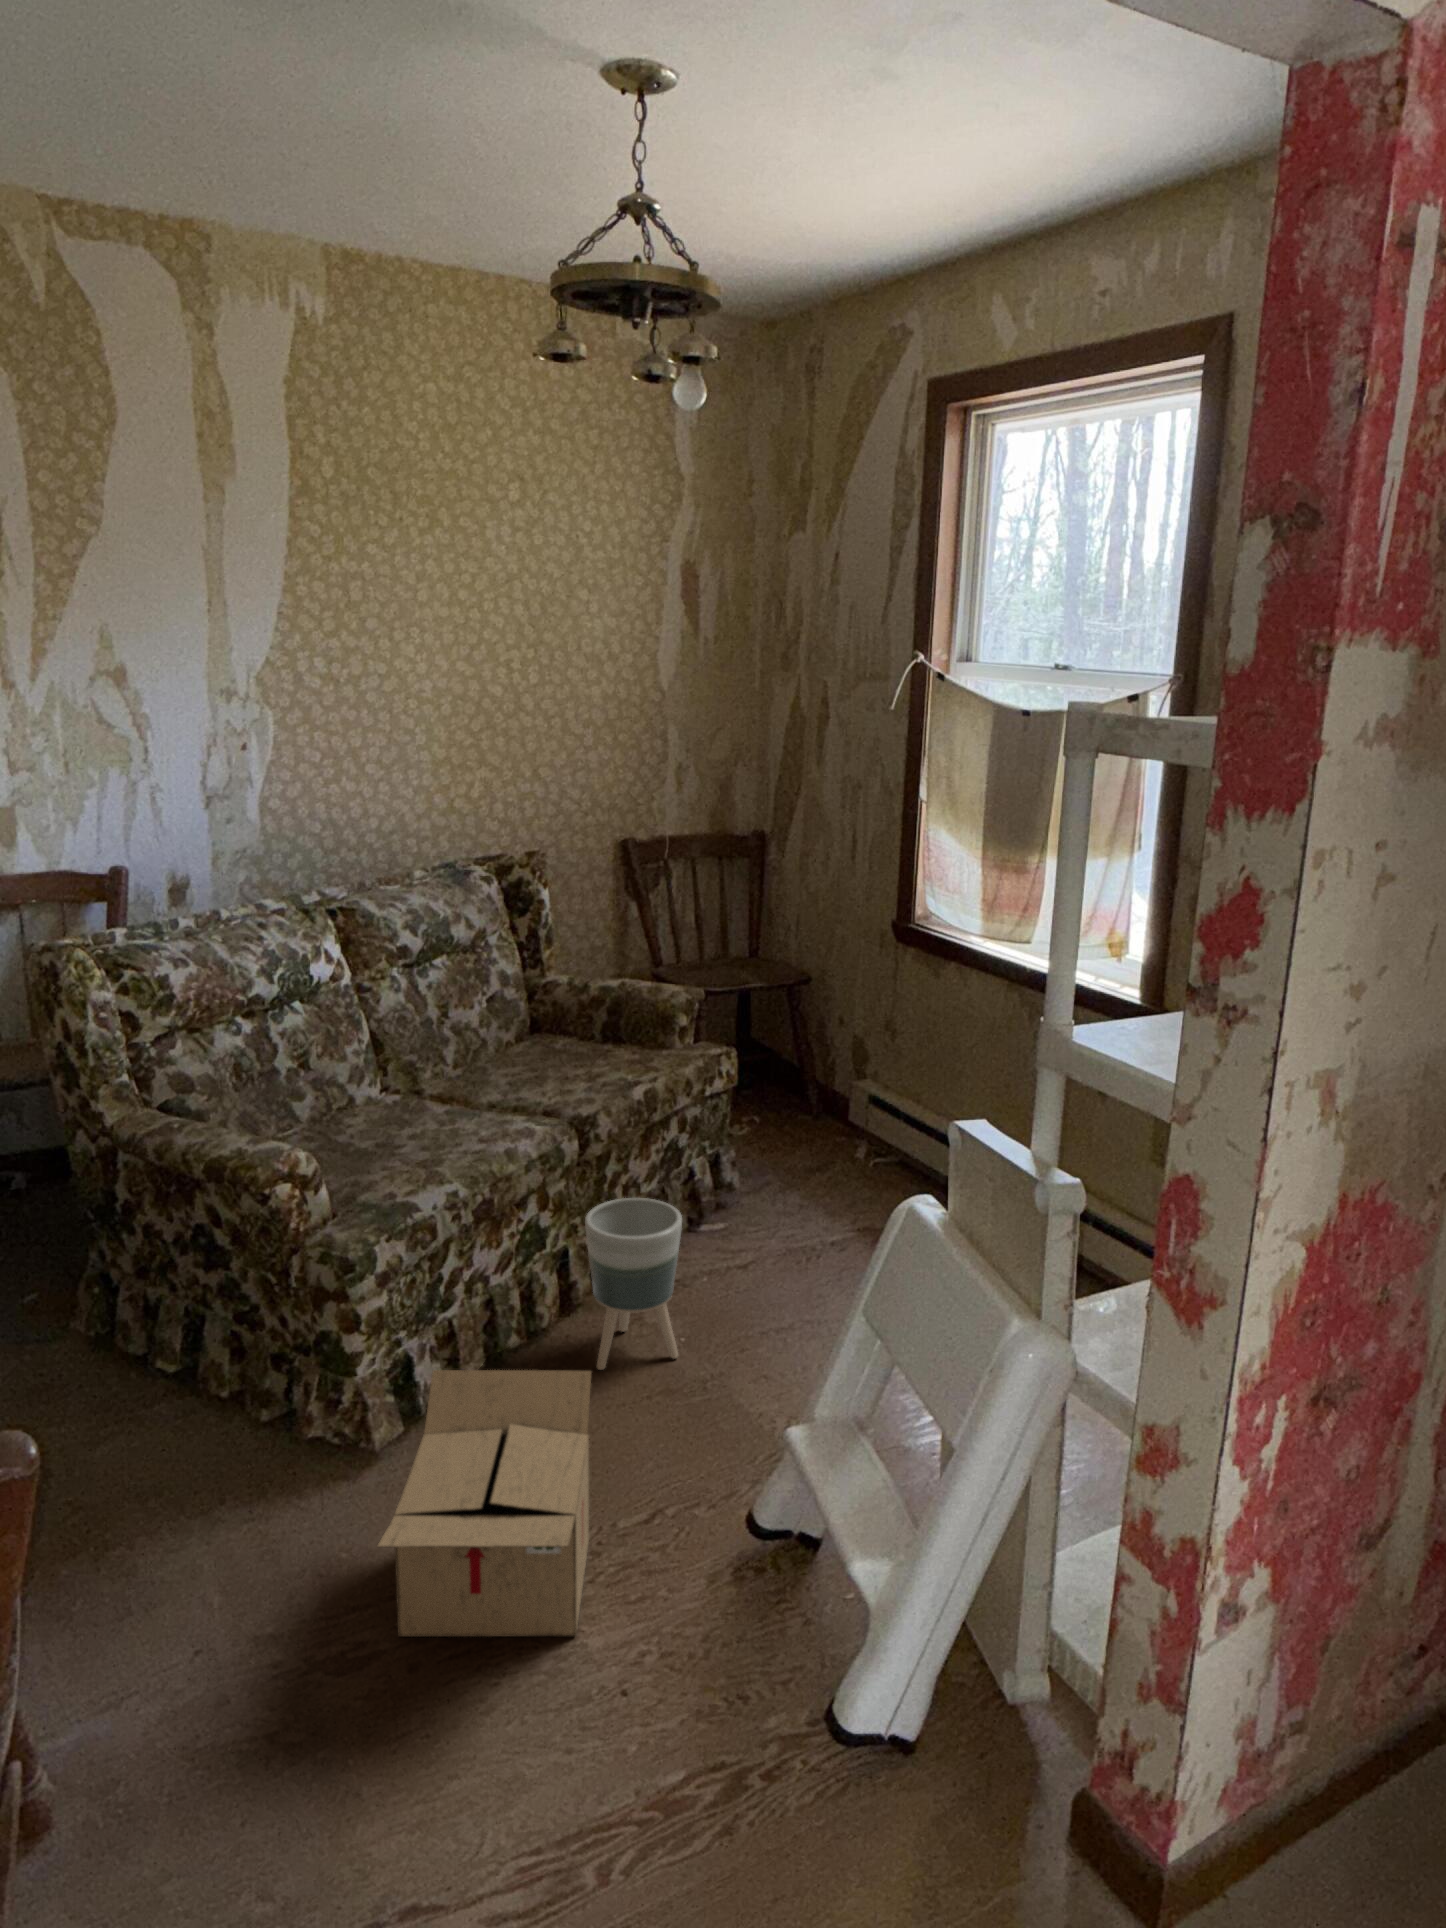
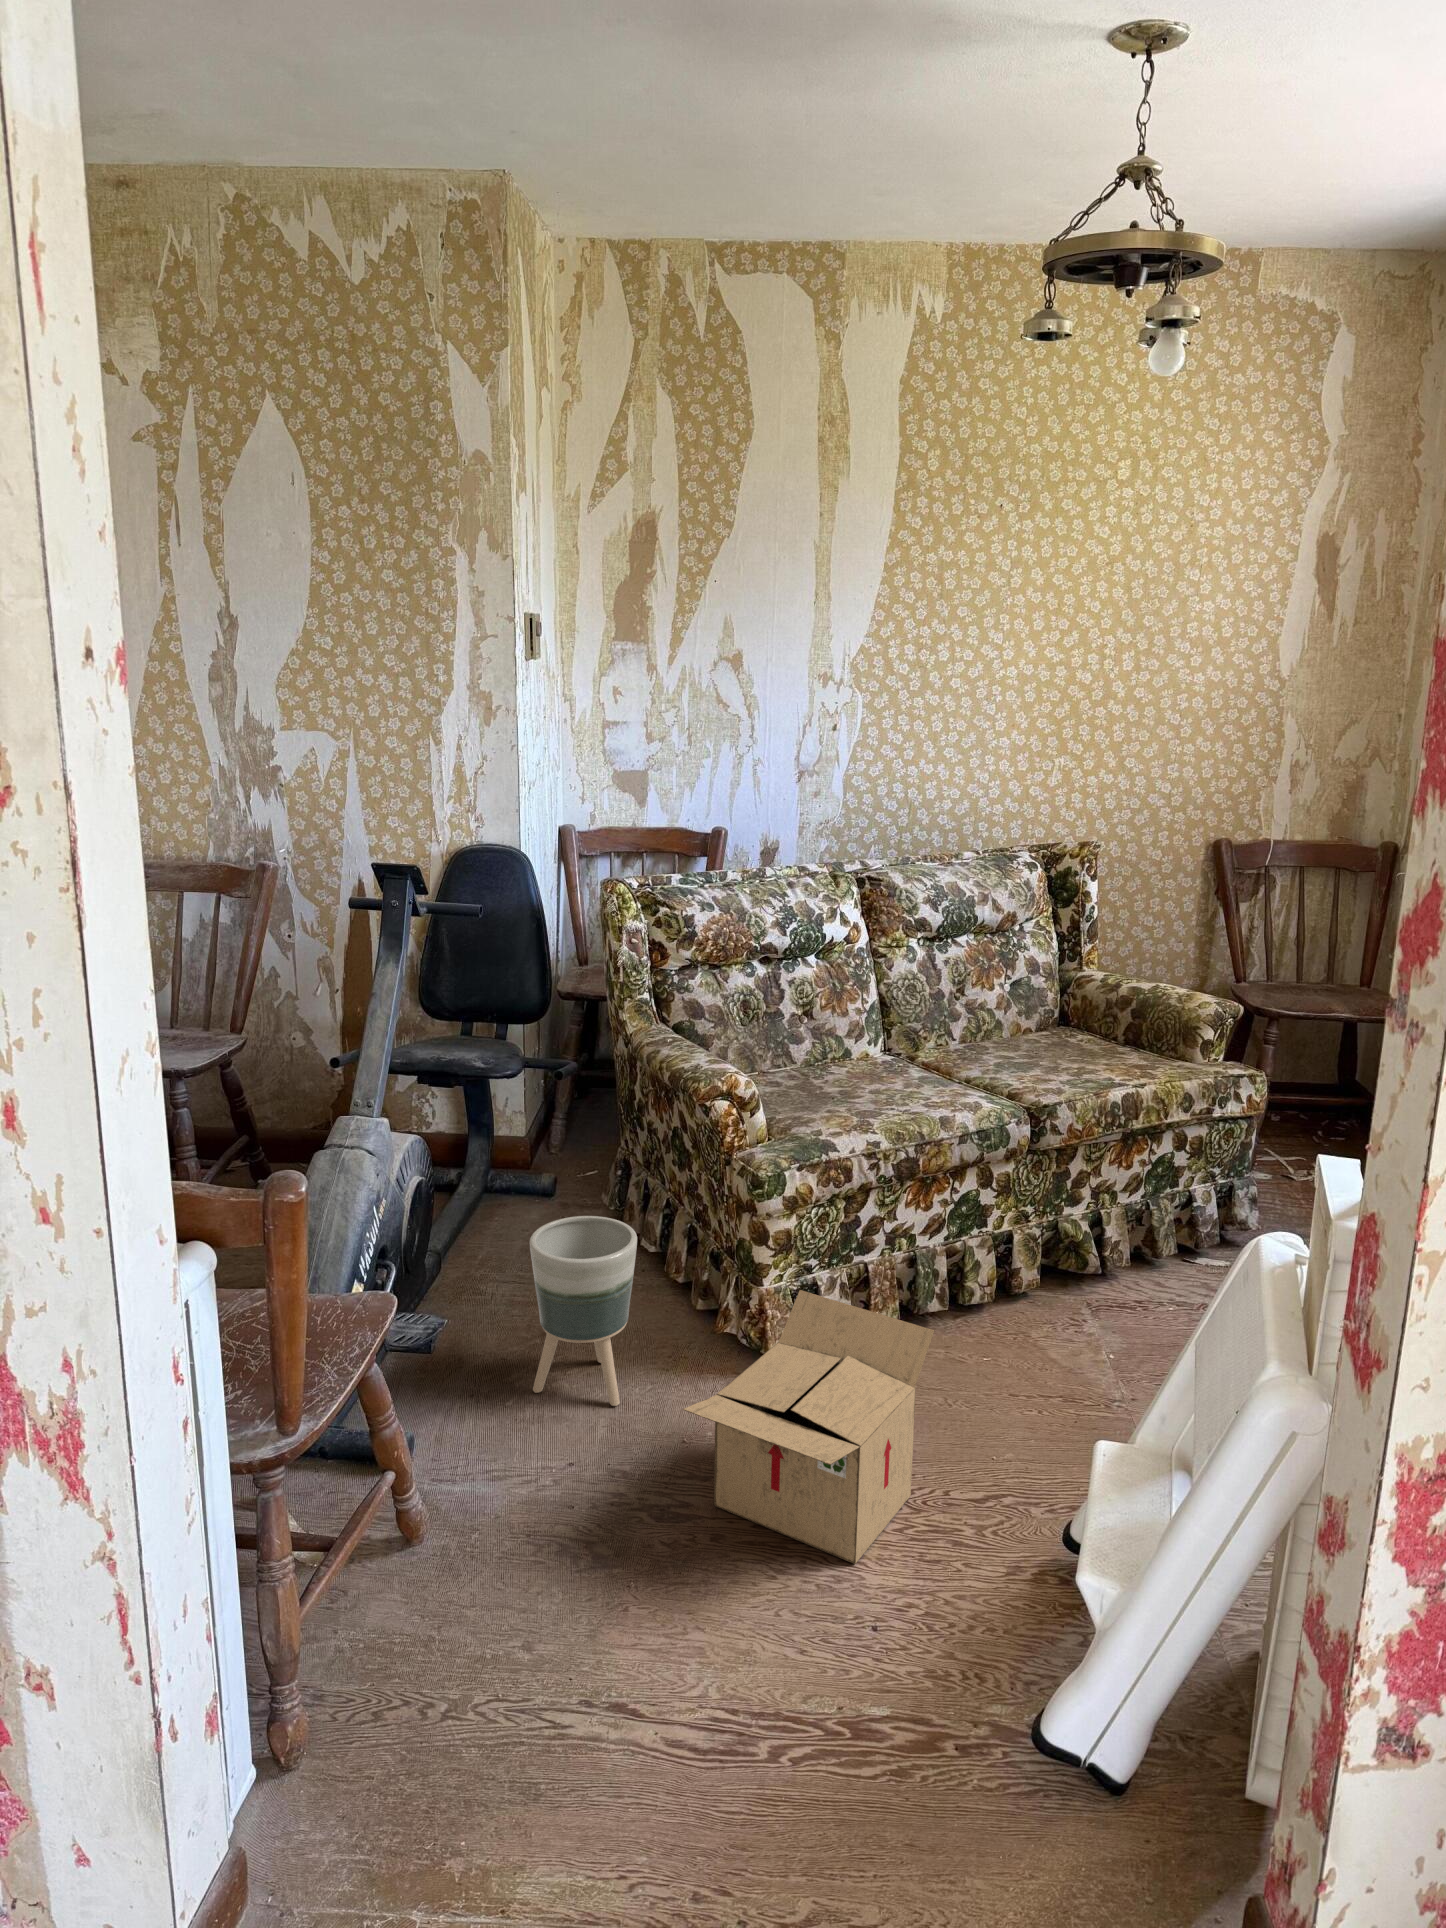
planter: present [585,1198,682,1370] -> present [530,1216,637,1406]

